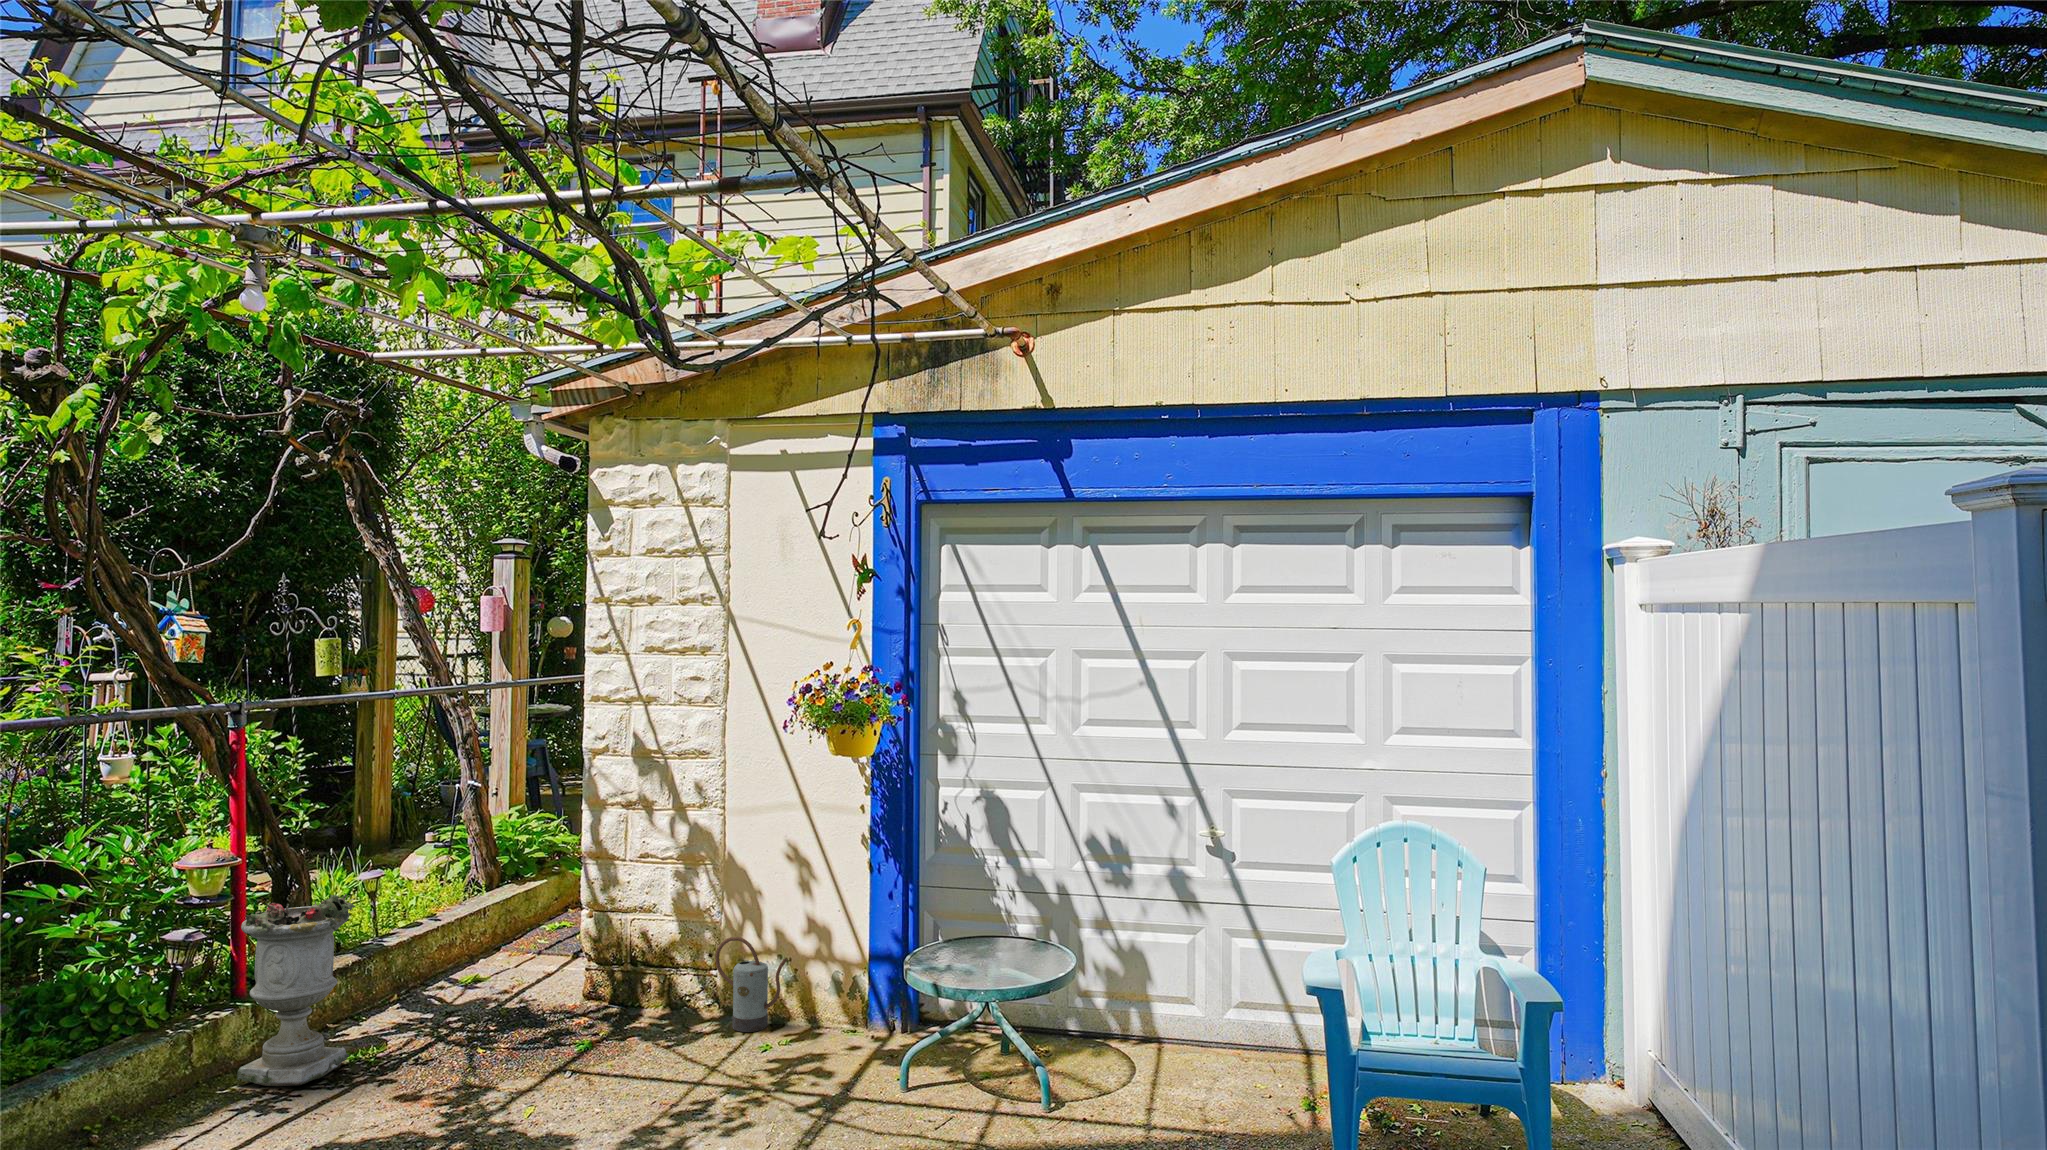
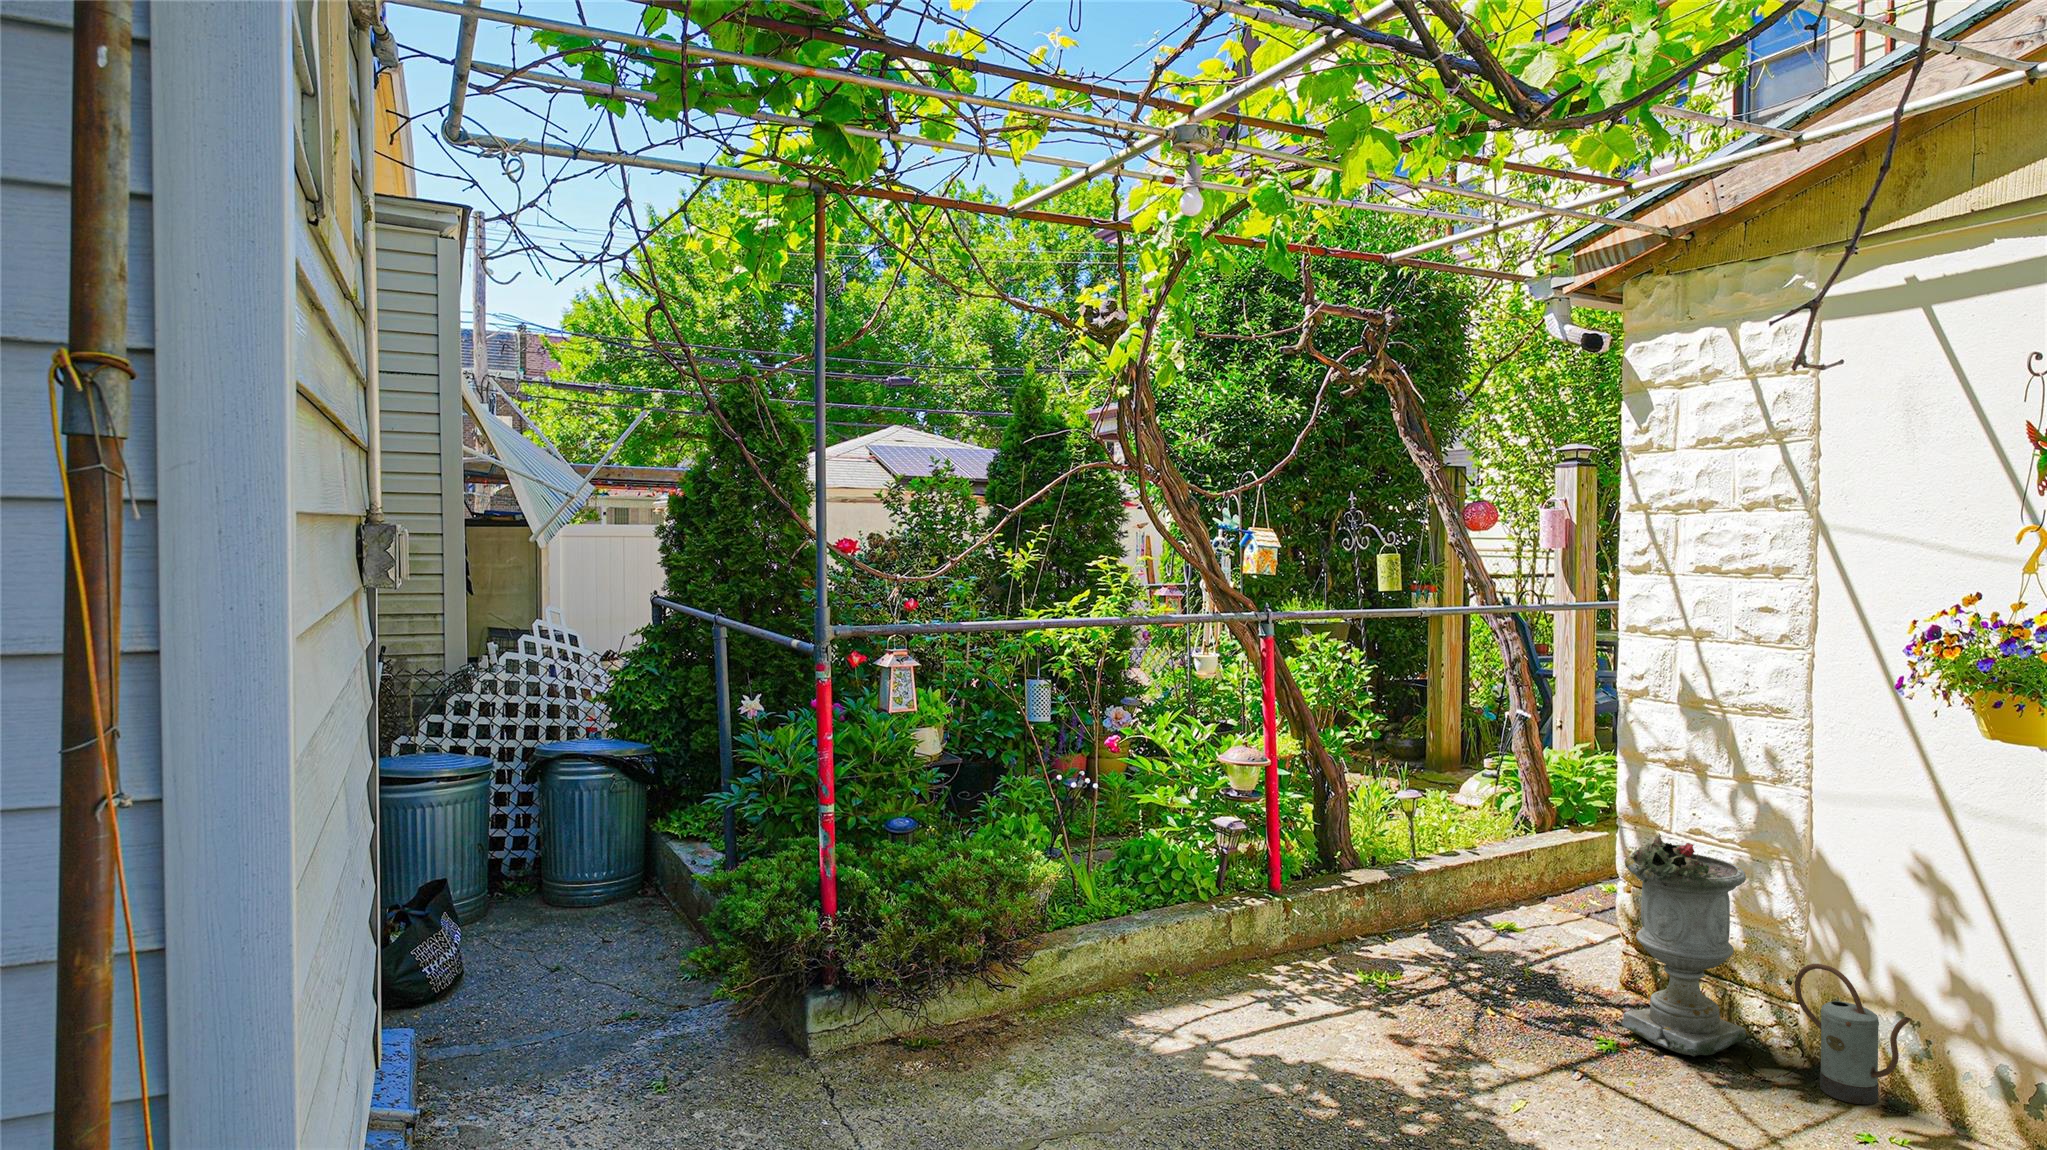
planter: present [237,894,356,1086] -> present [1621,834,1746,1057]

